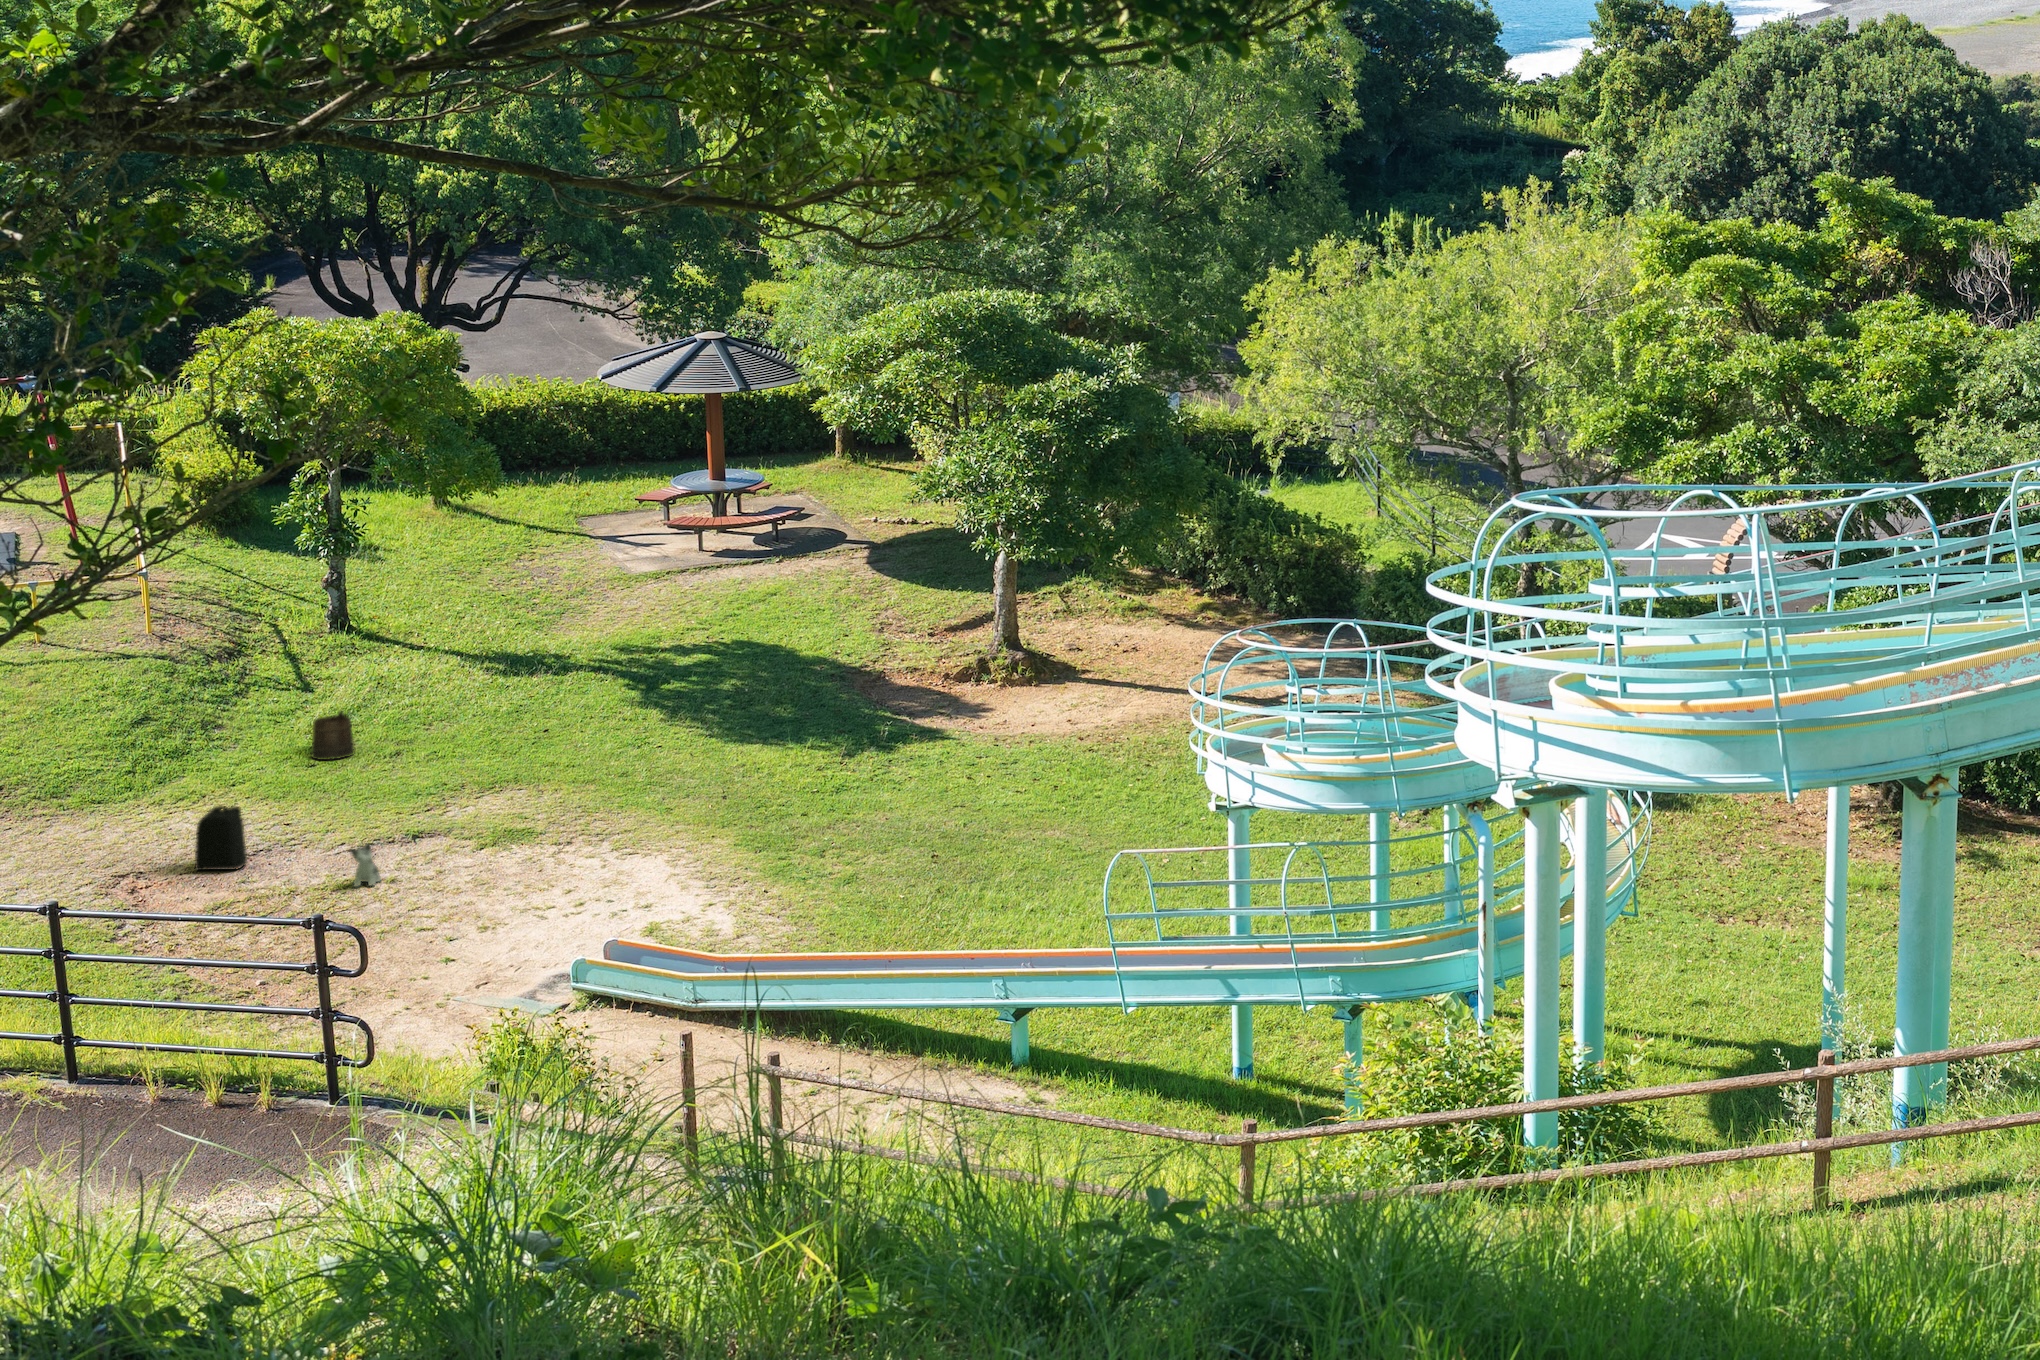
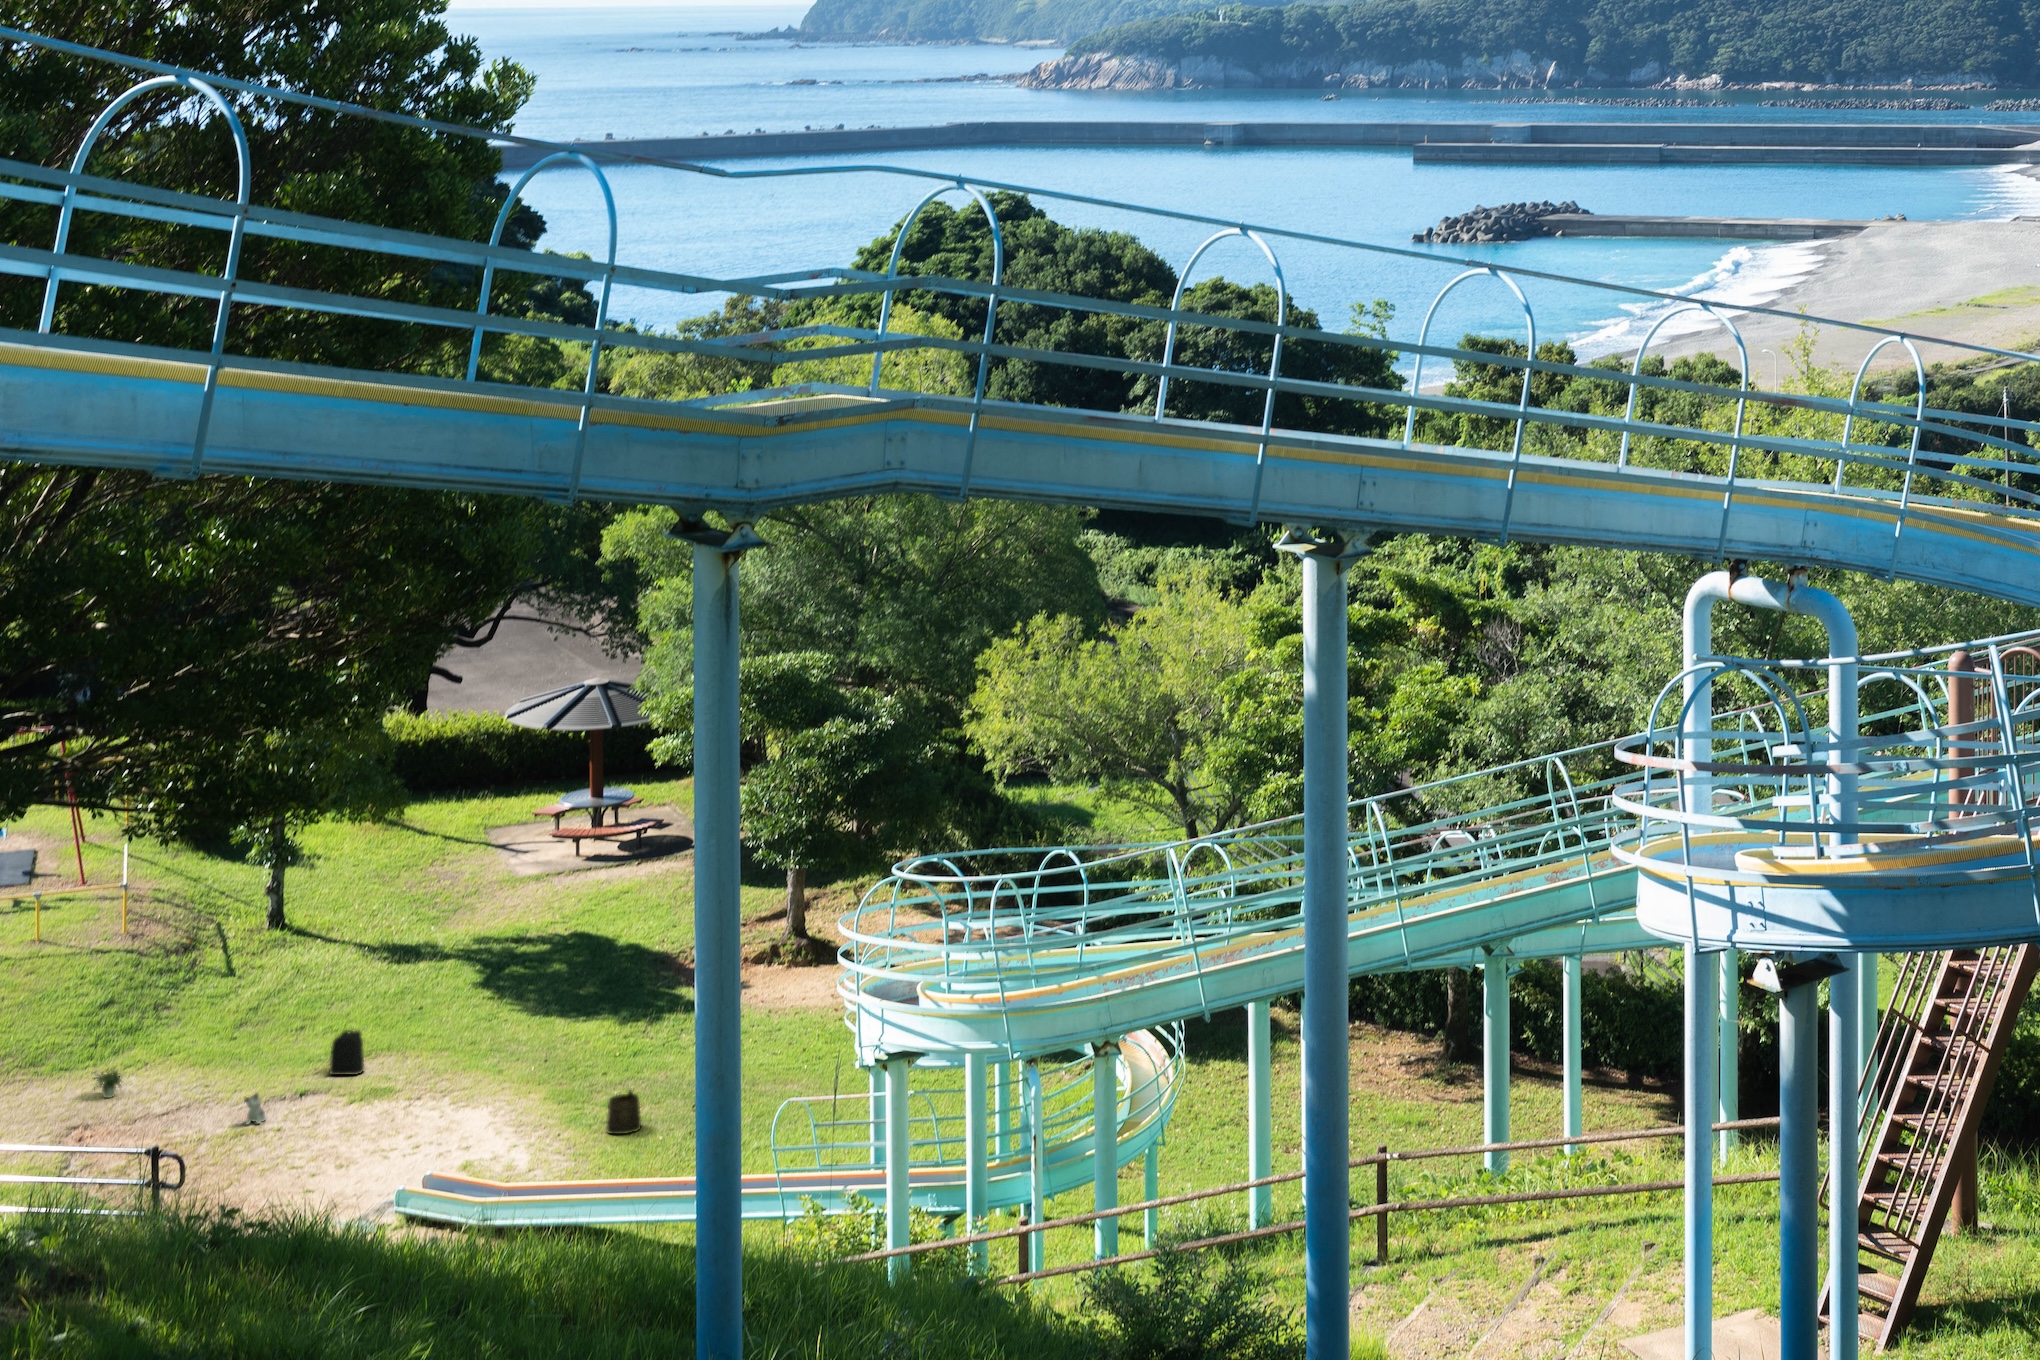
bucket: present [311,711,355,760] -> present [607,1090,641,1134]
backpack: present [195,806,247,870] -> present [330,1030,364,1075]
potted plant: none [112,811,176,850] -> present [92,1071,121,1098]

